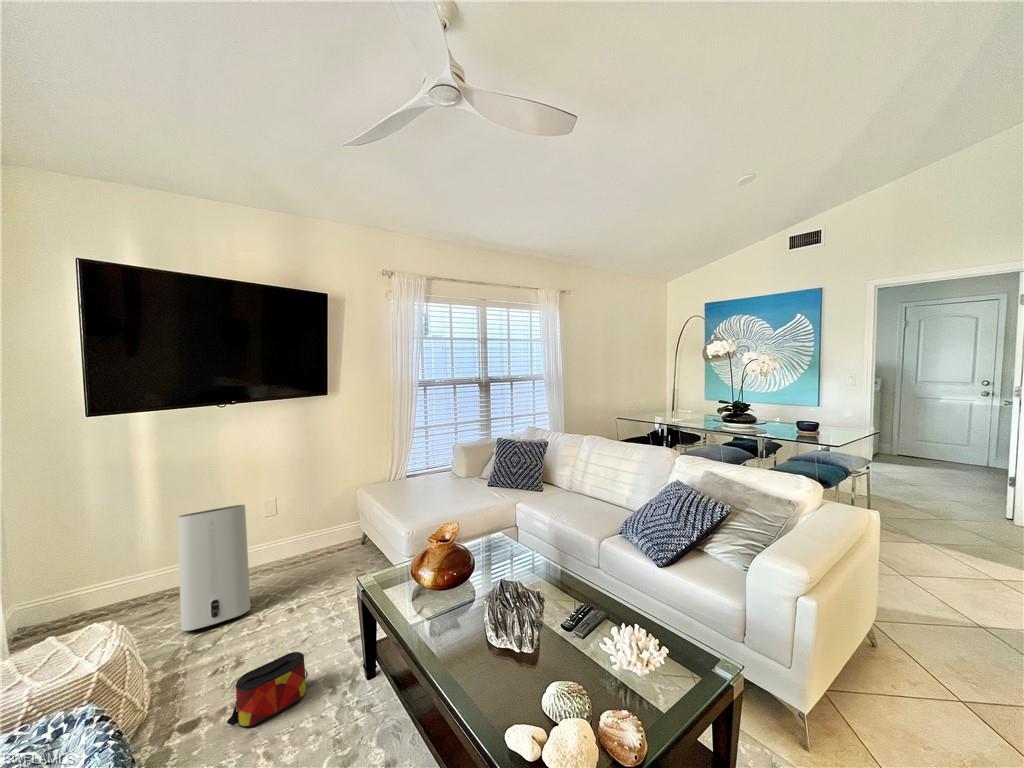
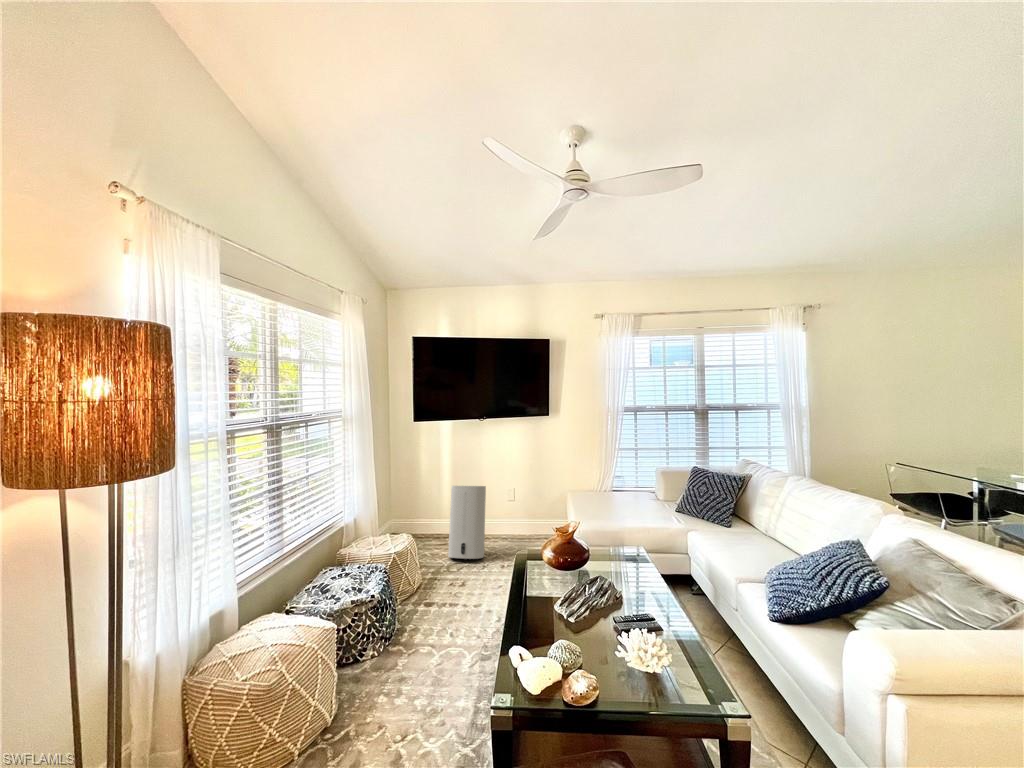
bag: present [227,652,308,728] -> none [442,585,489,618]

